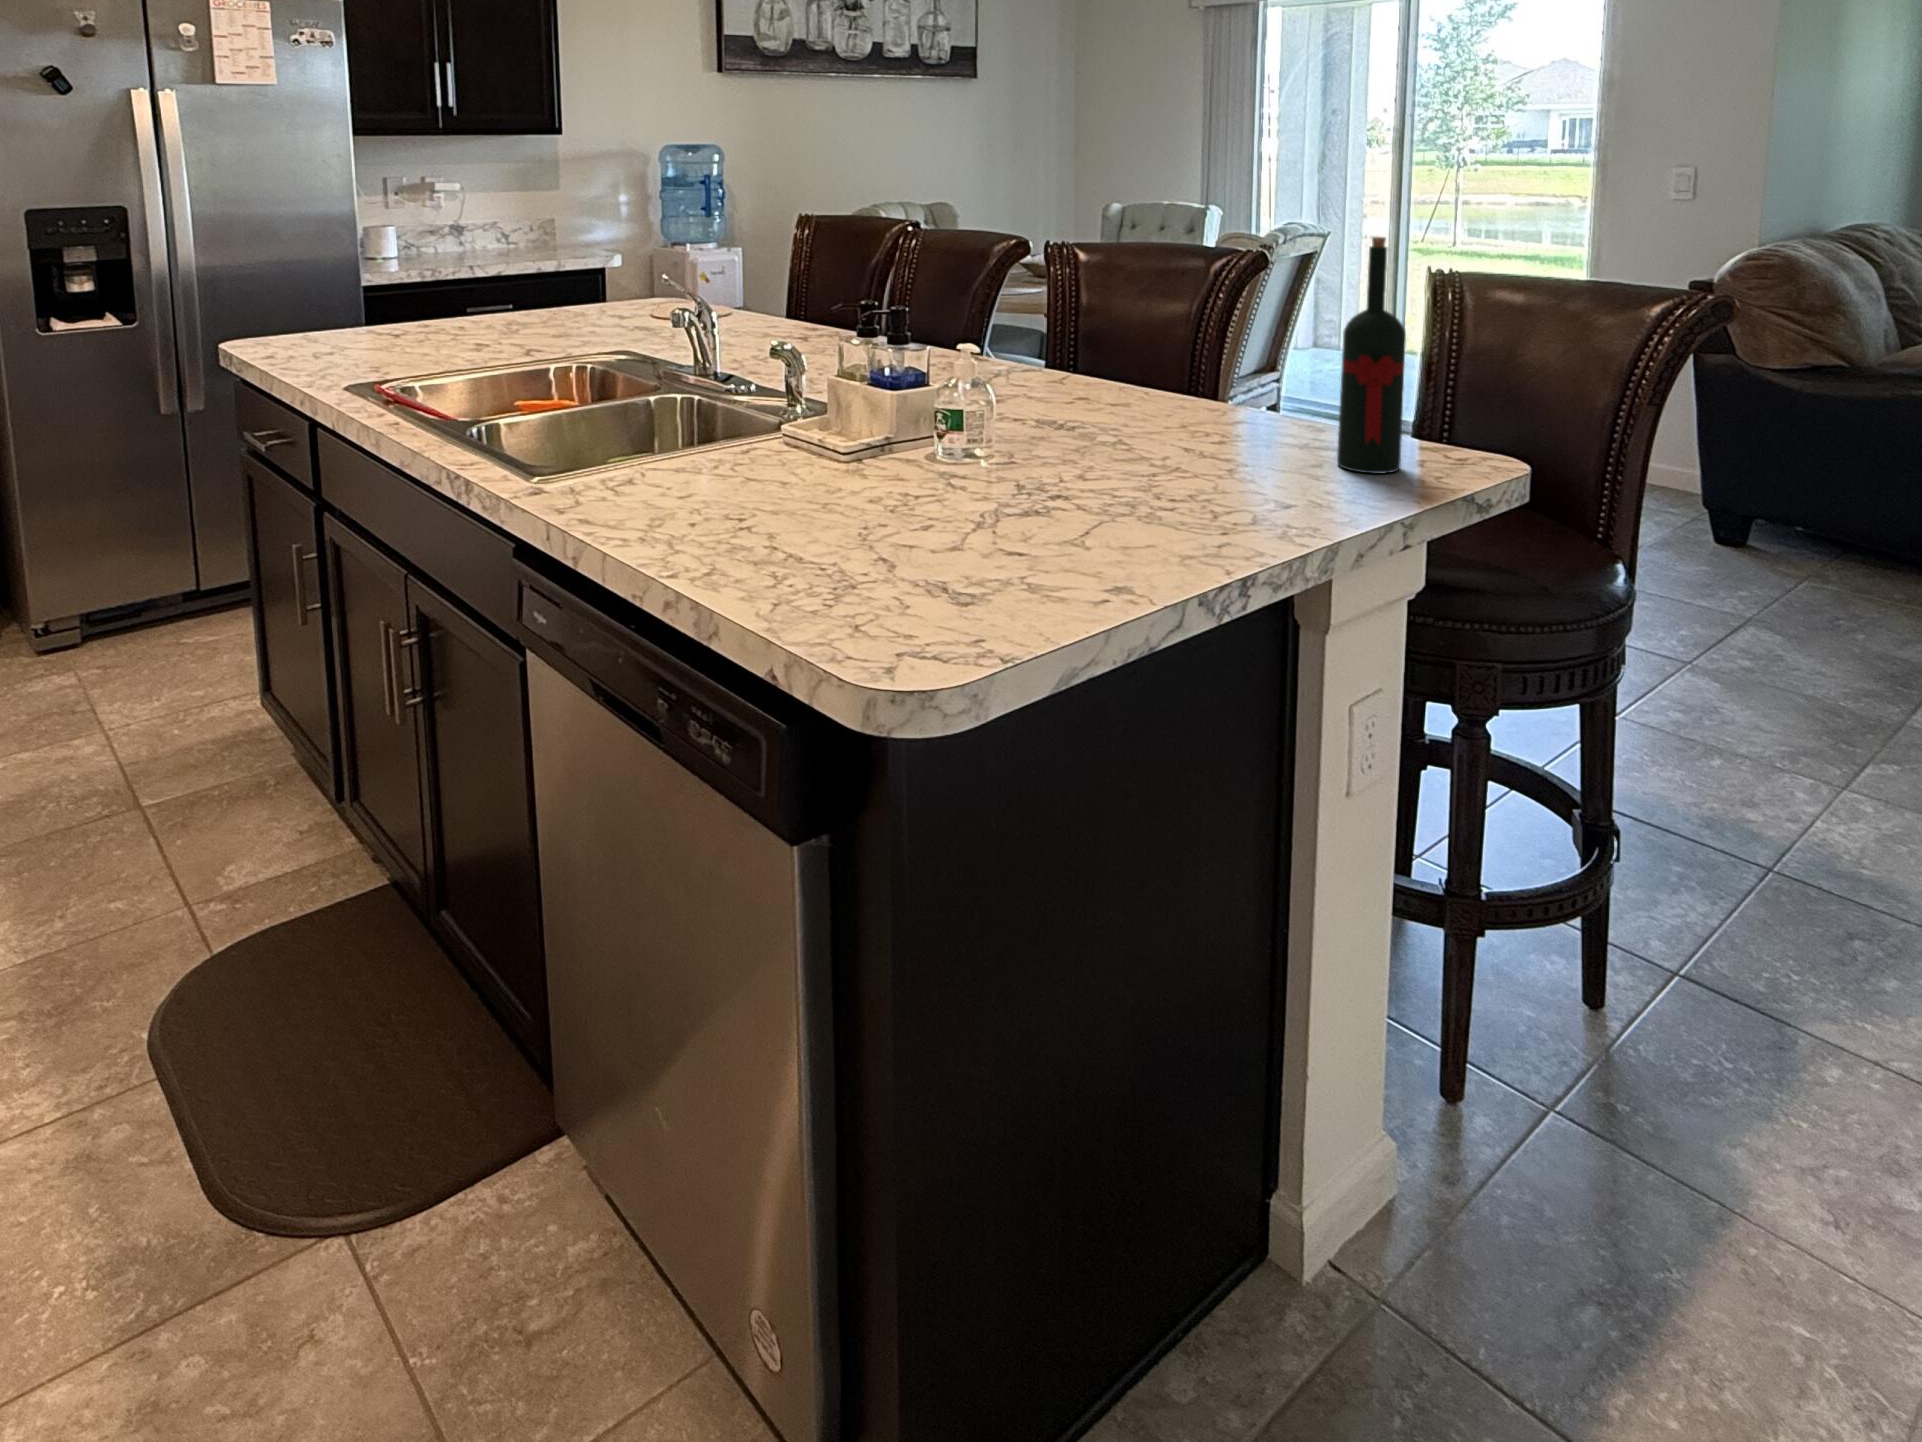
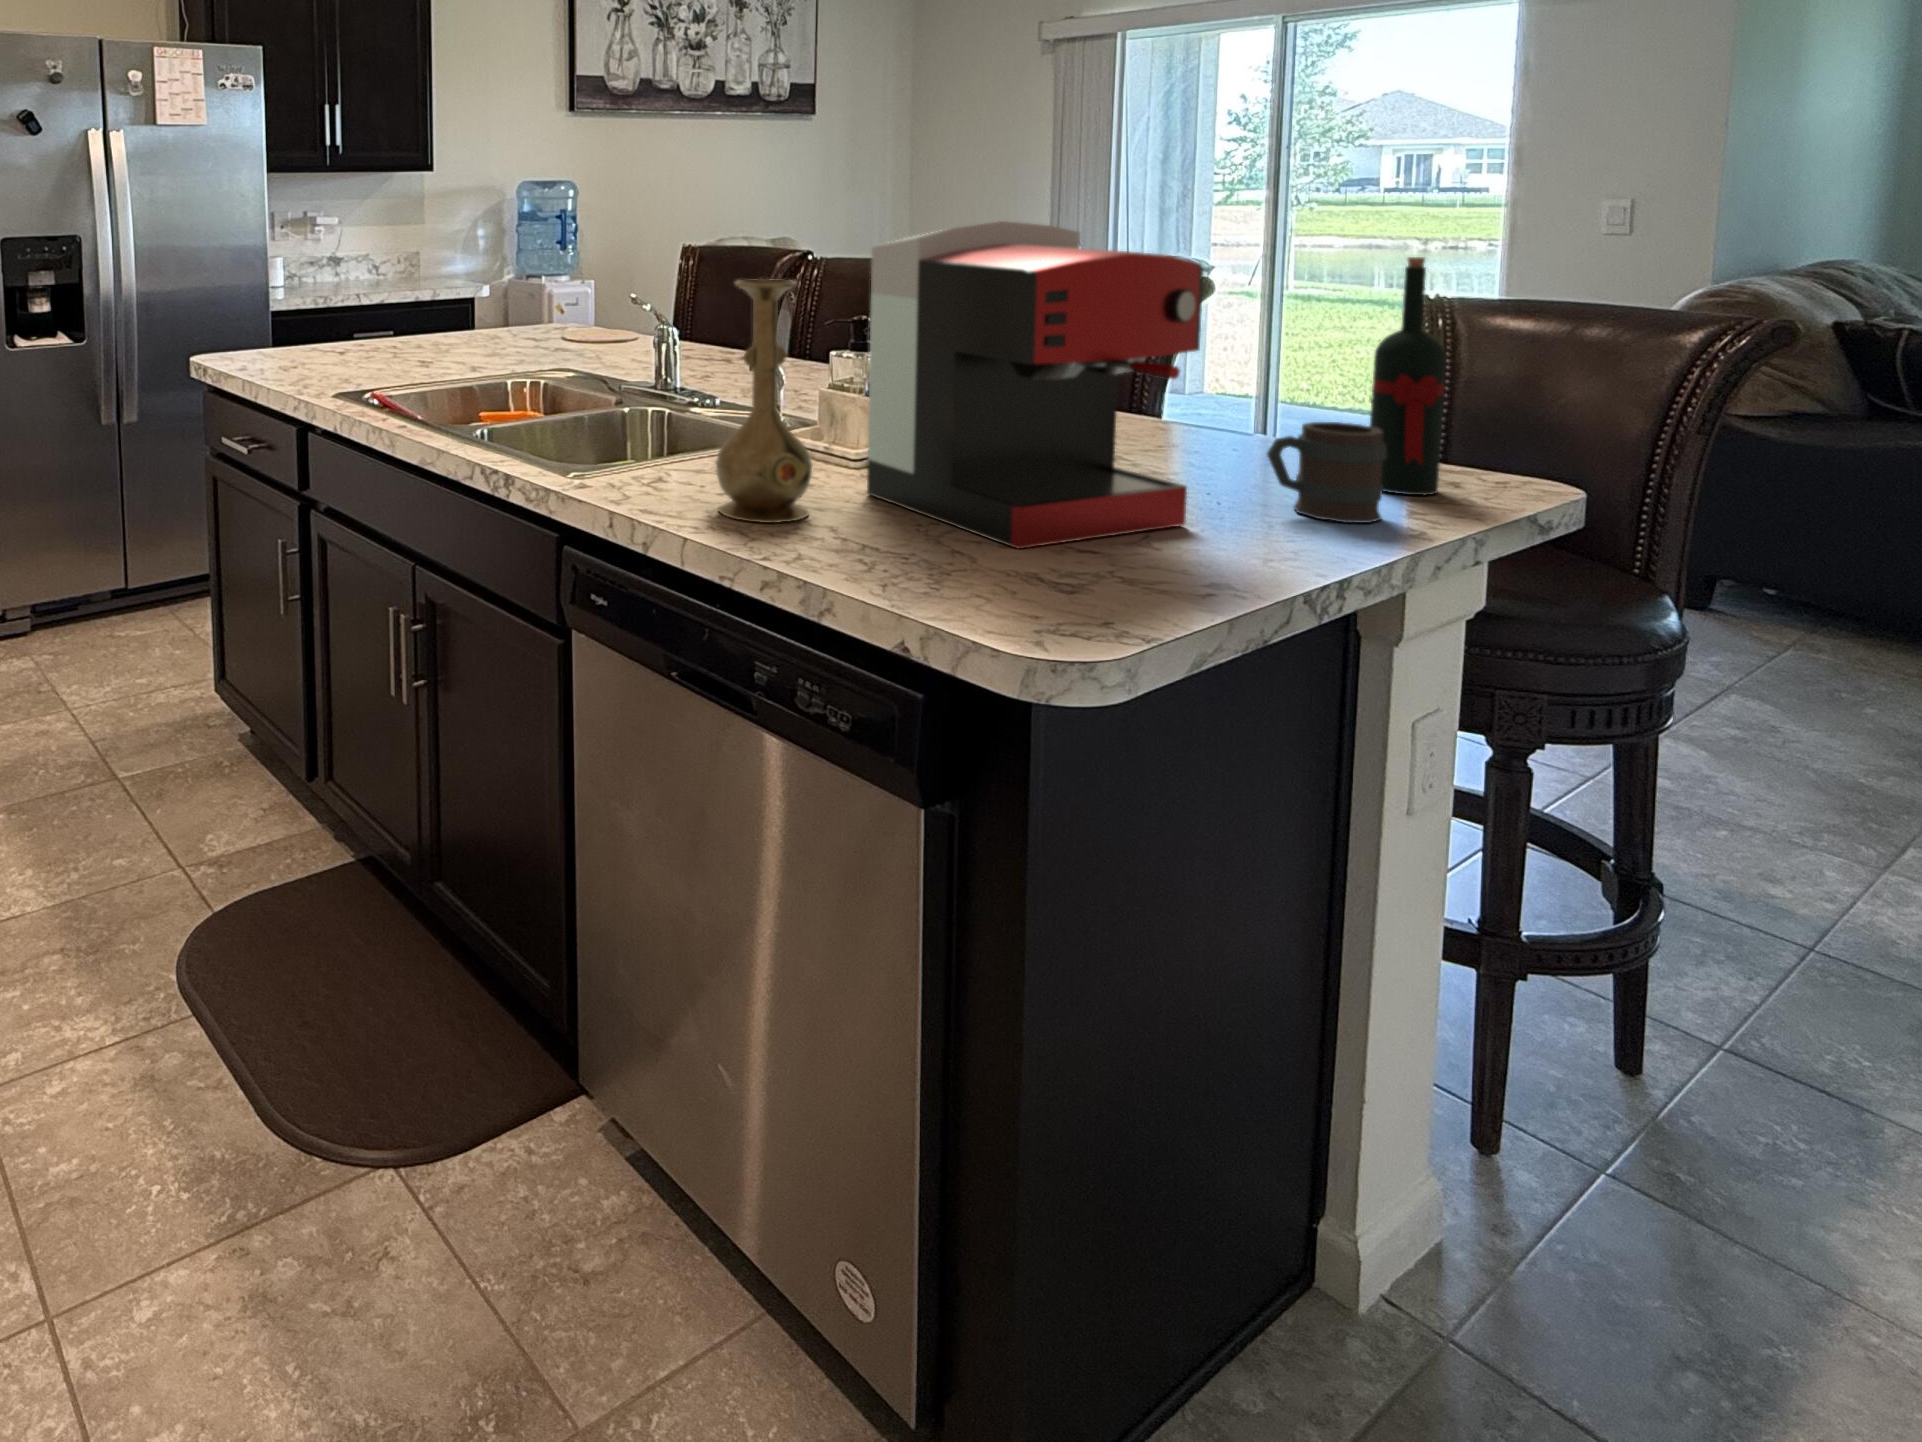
coffee maker: none [832,203,1145,553] -> present [867,221,1203,549]
vase: none [655,267,761,531] -> present [716,279,813,523]
mug: none [1223,405,1332,508] -> present [1267,422,1386,523]

